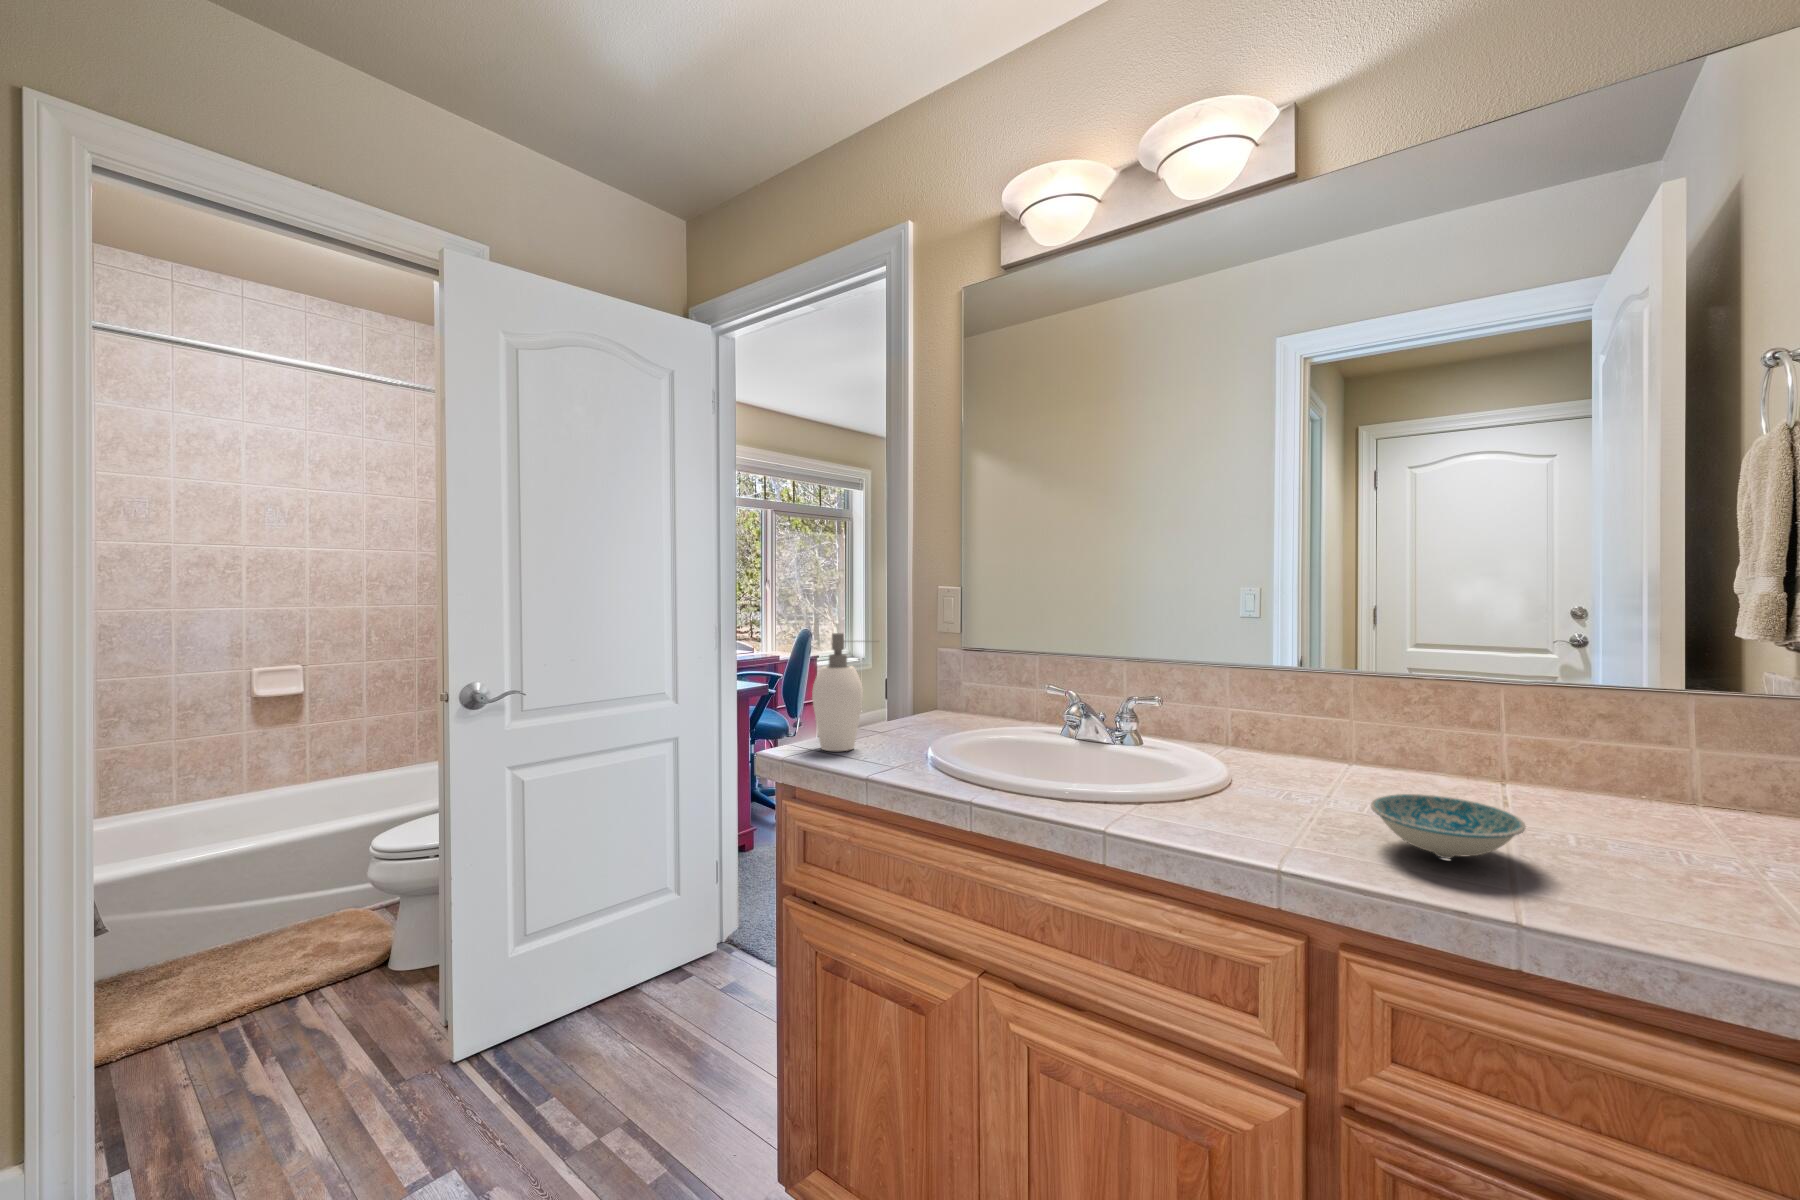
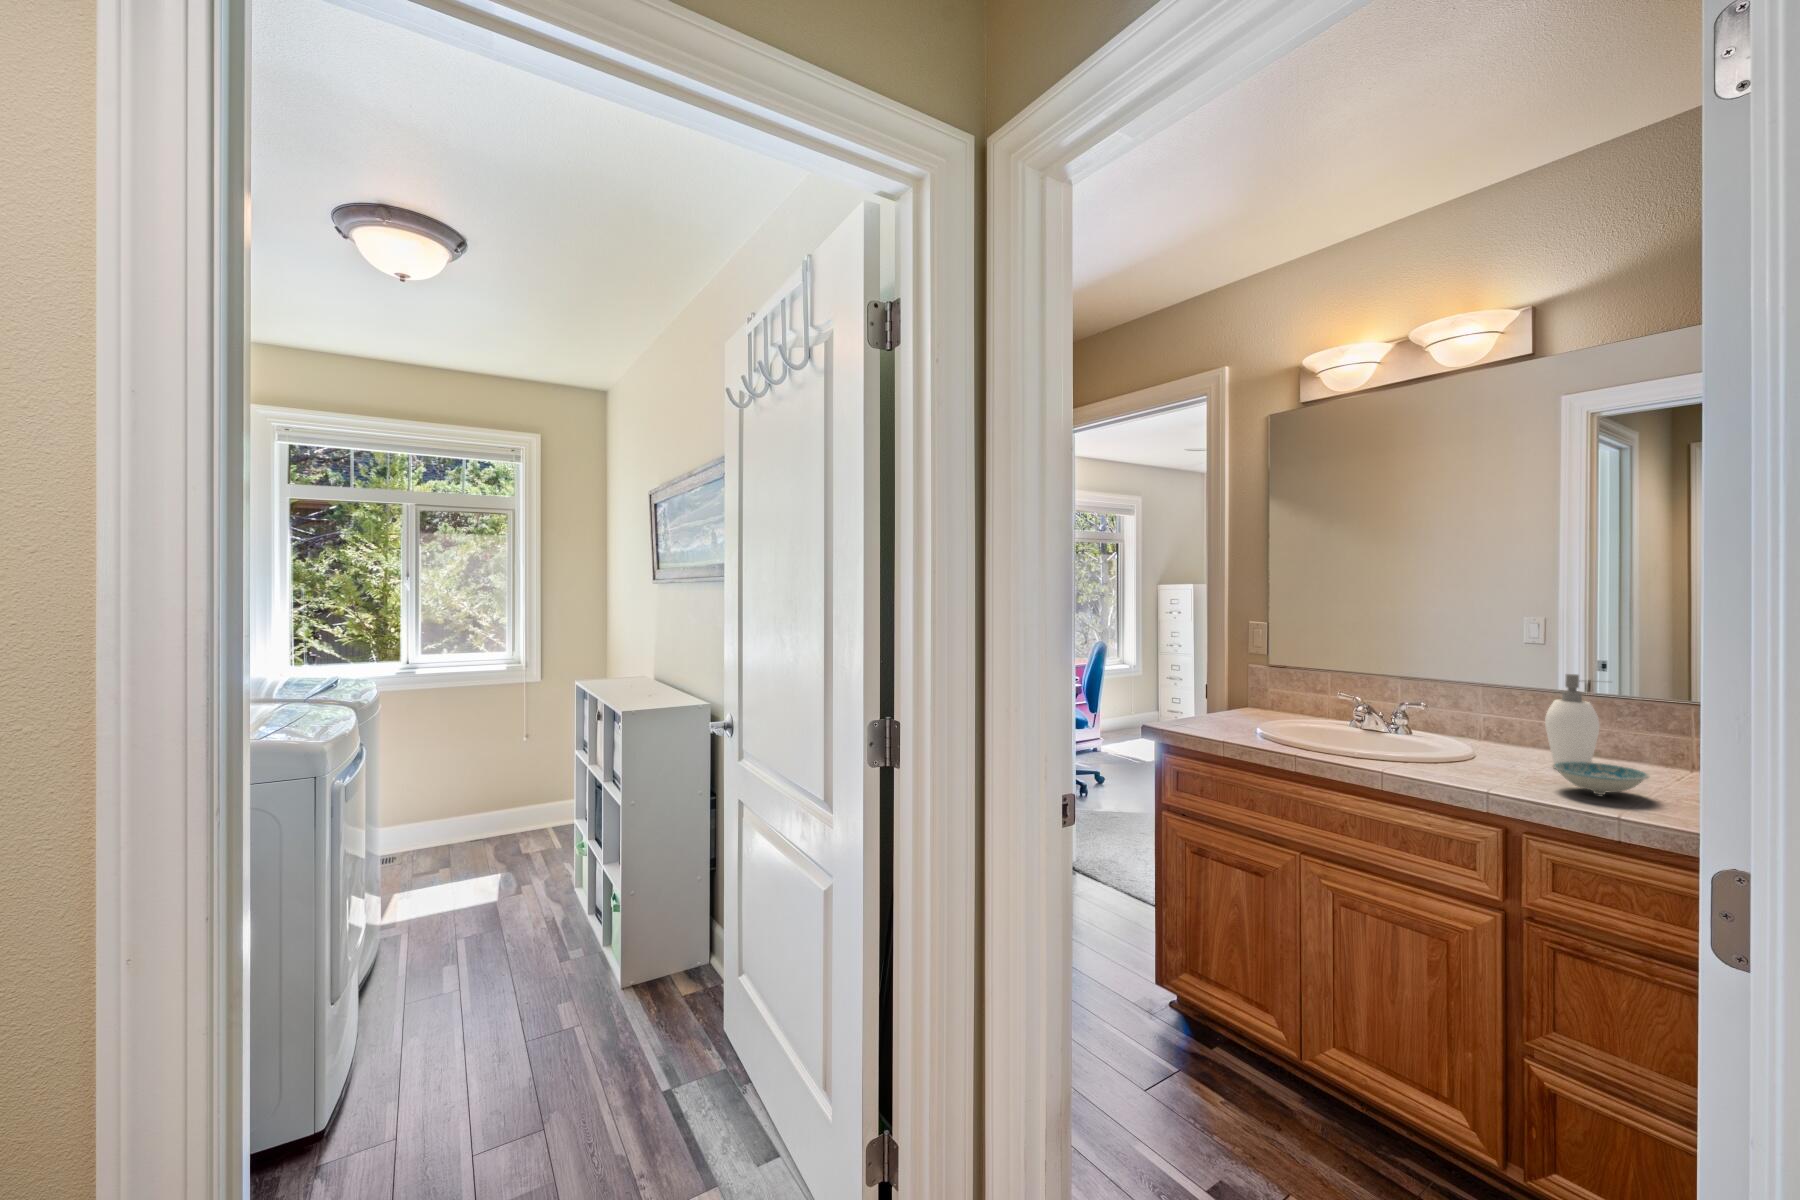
soap dispenser: present [812,633,863,751] -> present [1545,674,1600,763]

